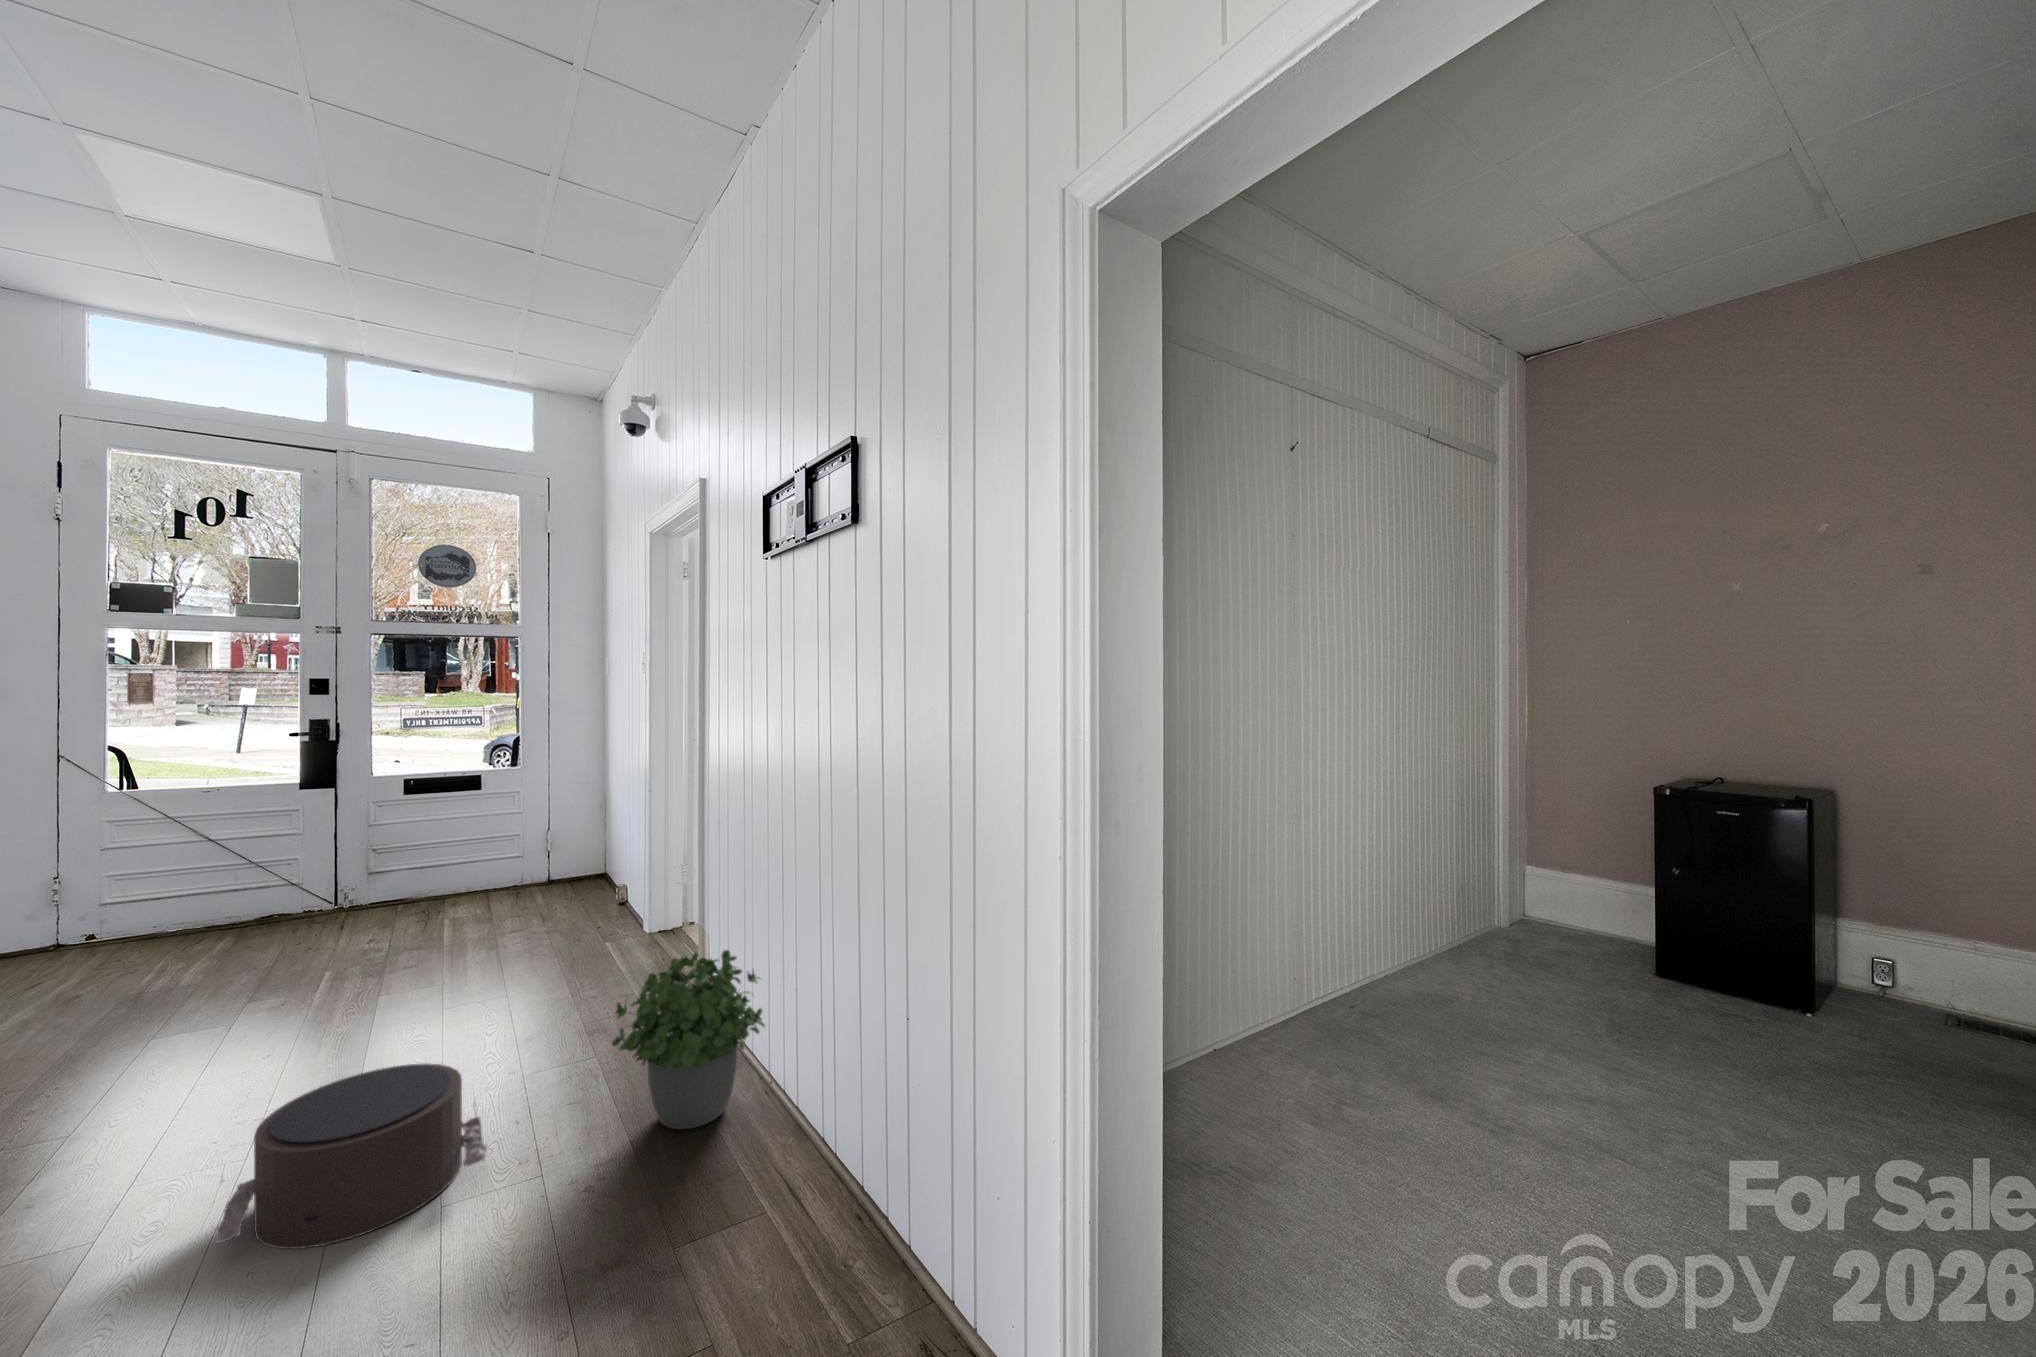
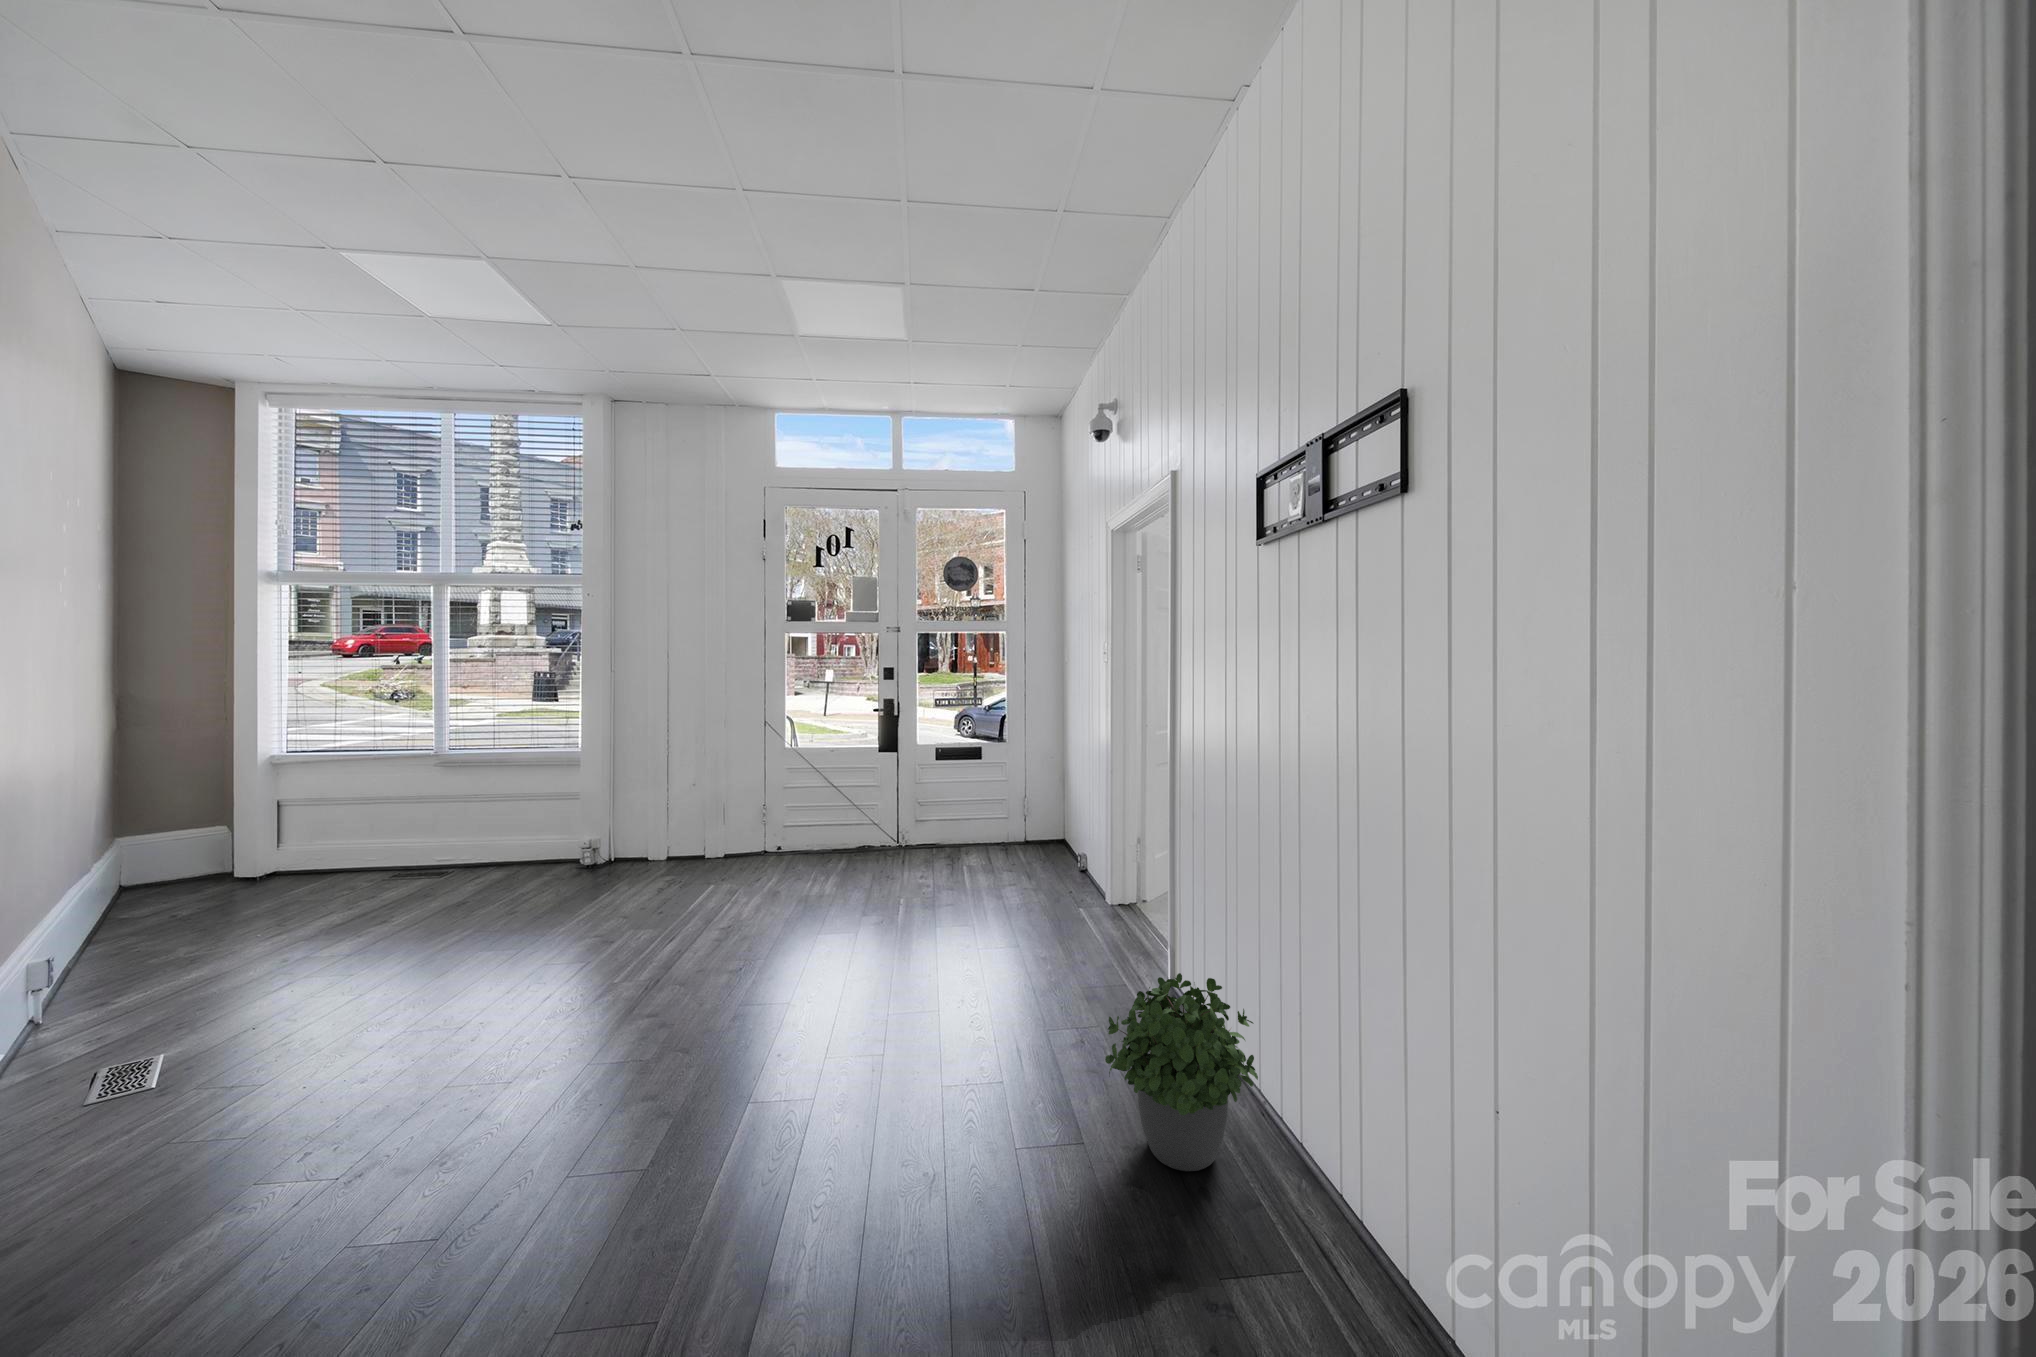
pouf: present [216,1063,488,1249] -> none [817,1025,1002,1191]

